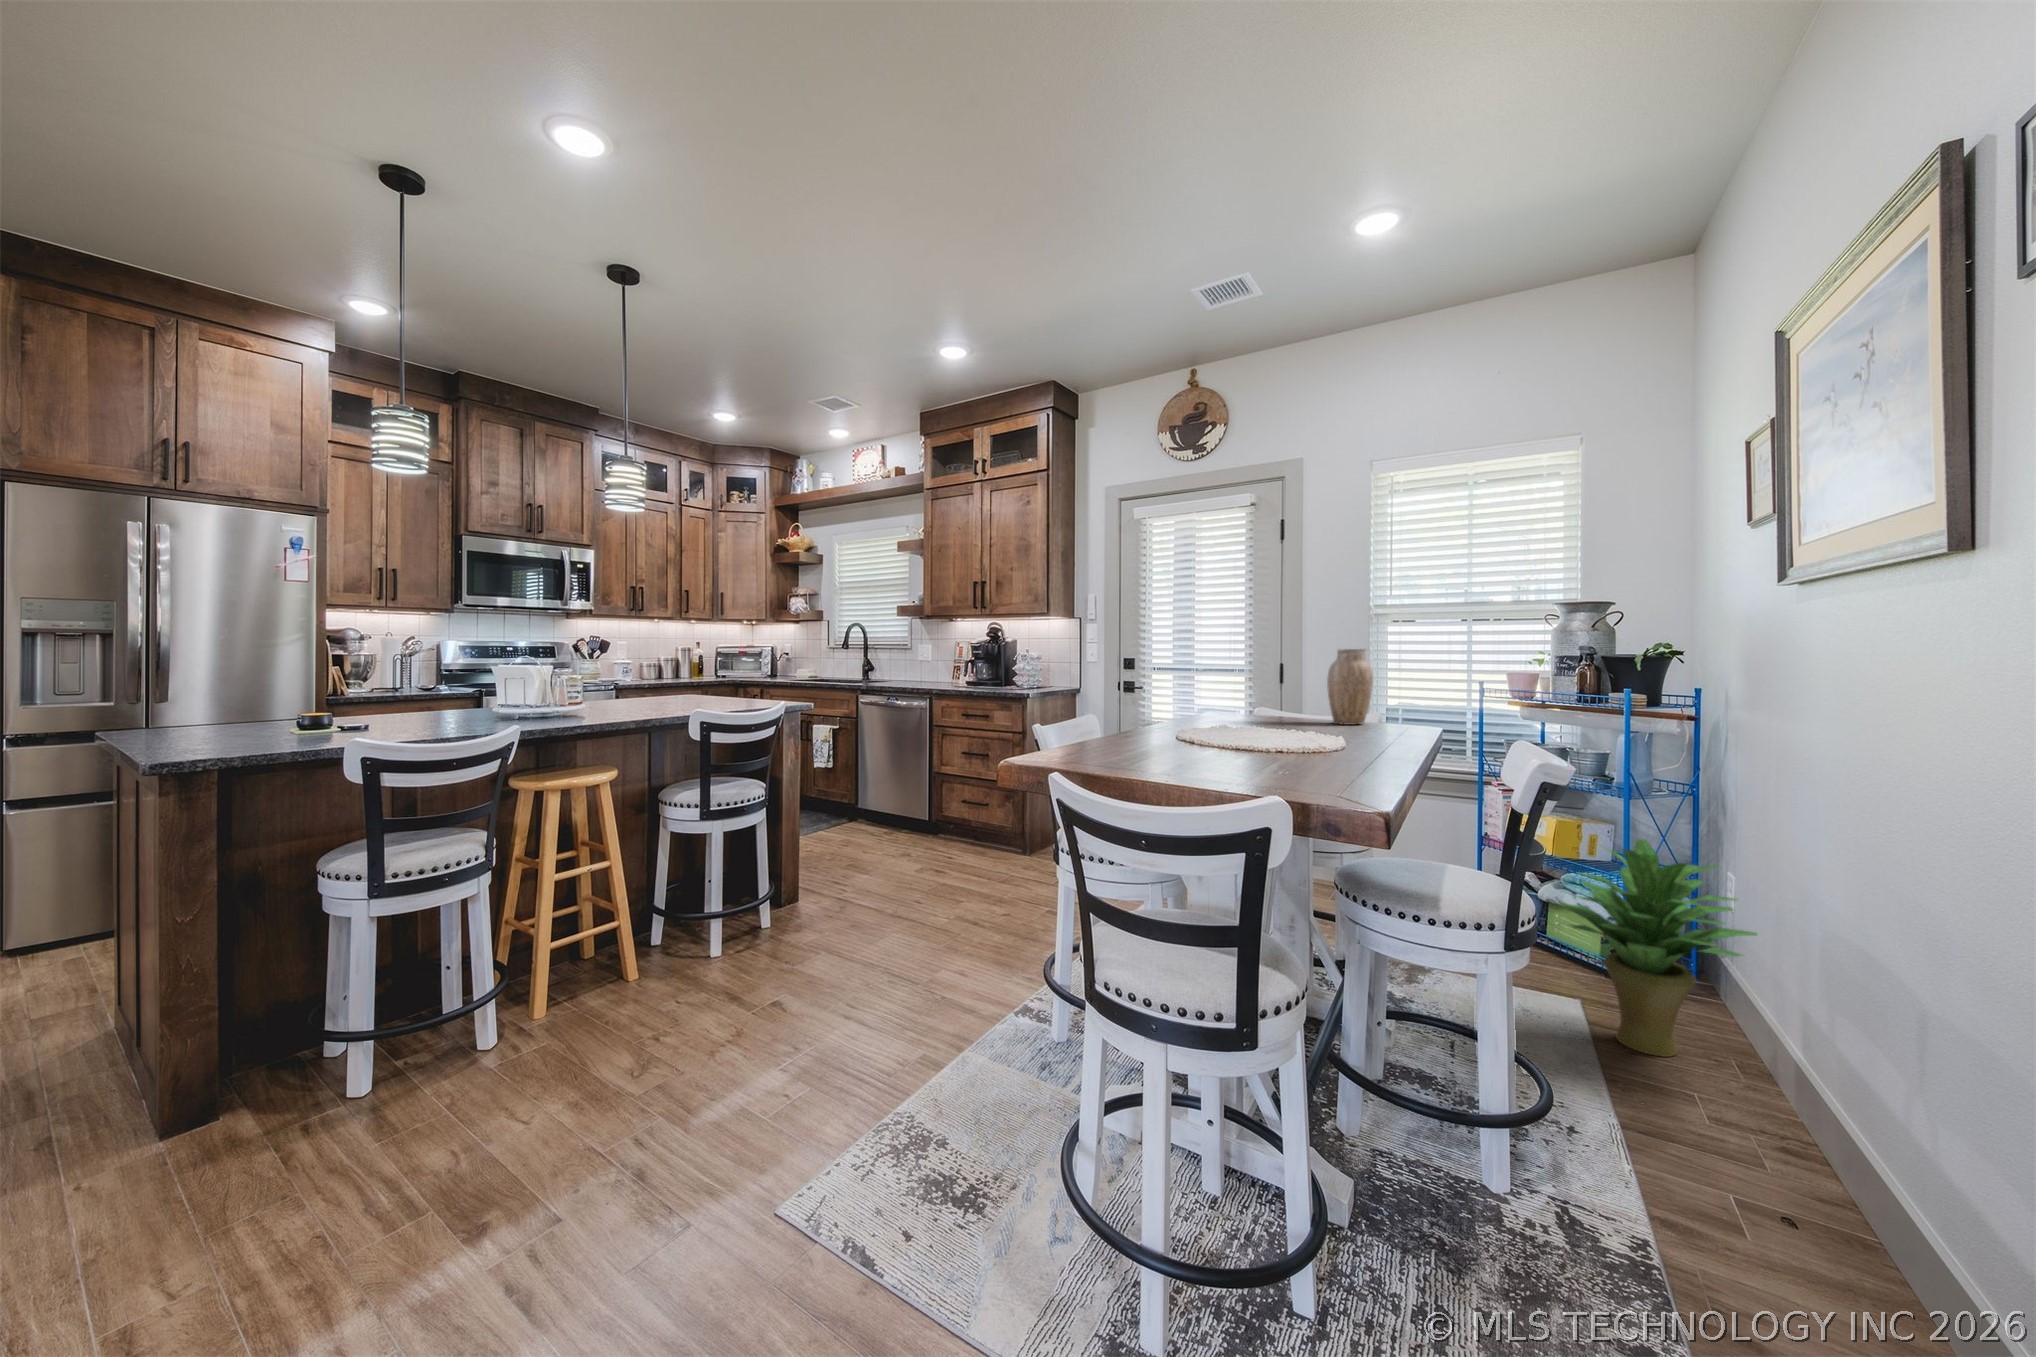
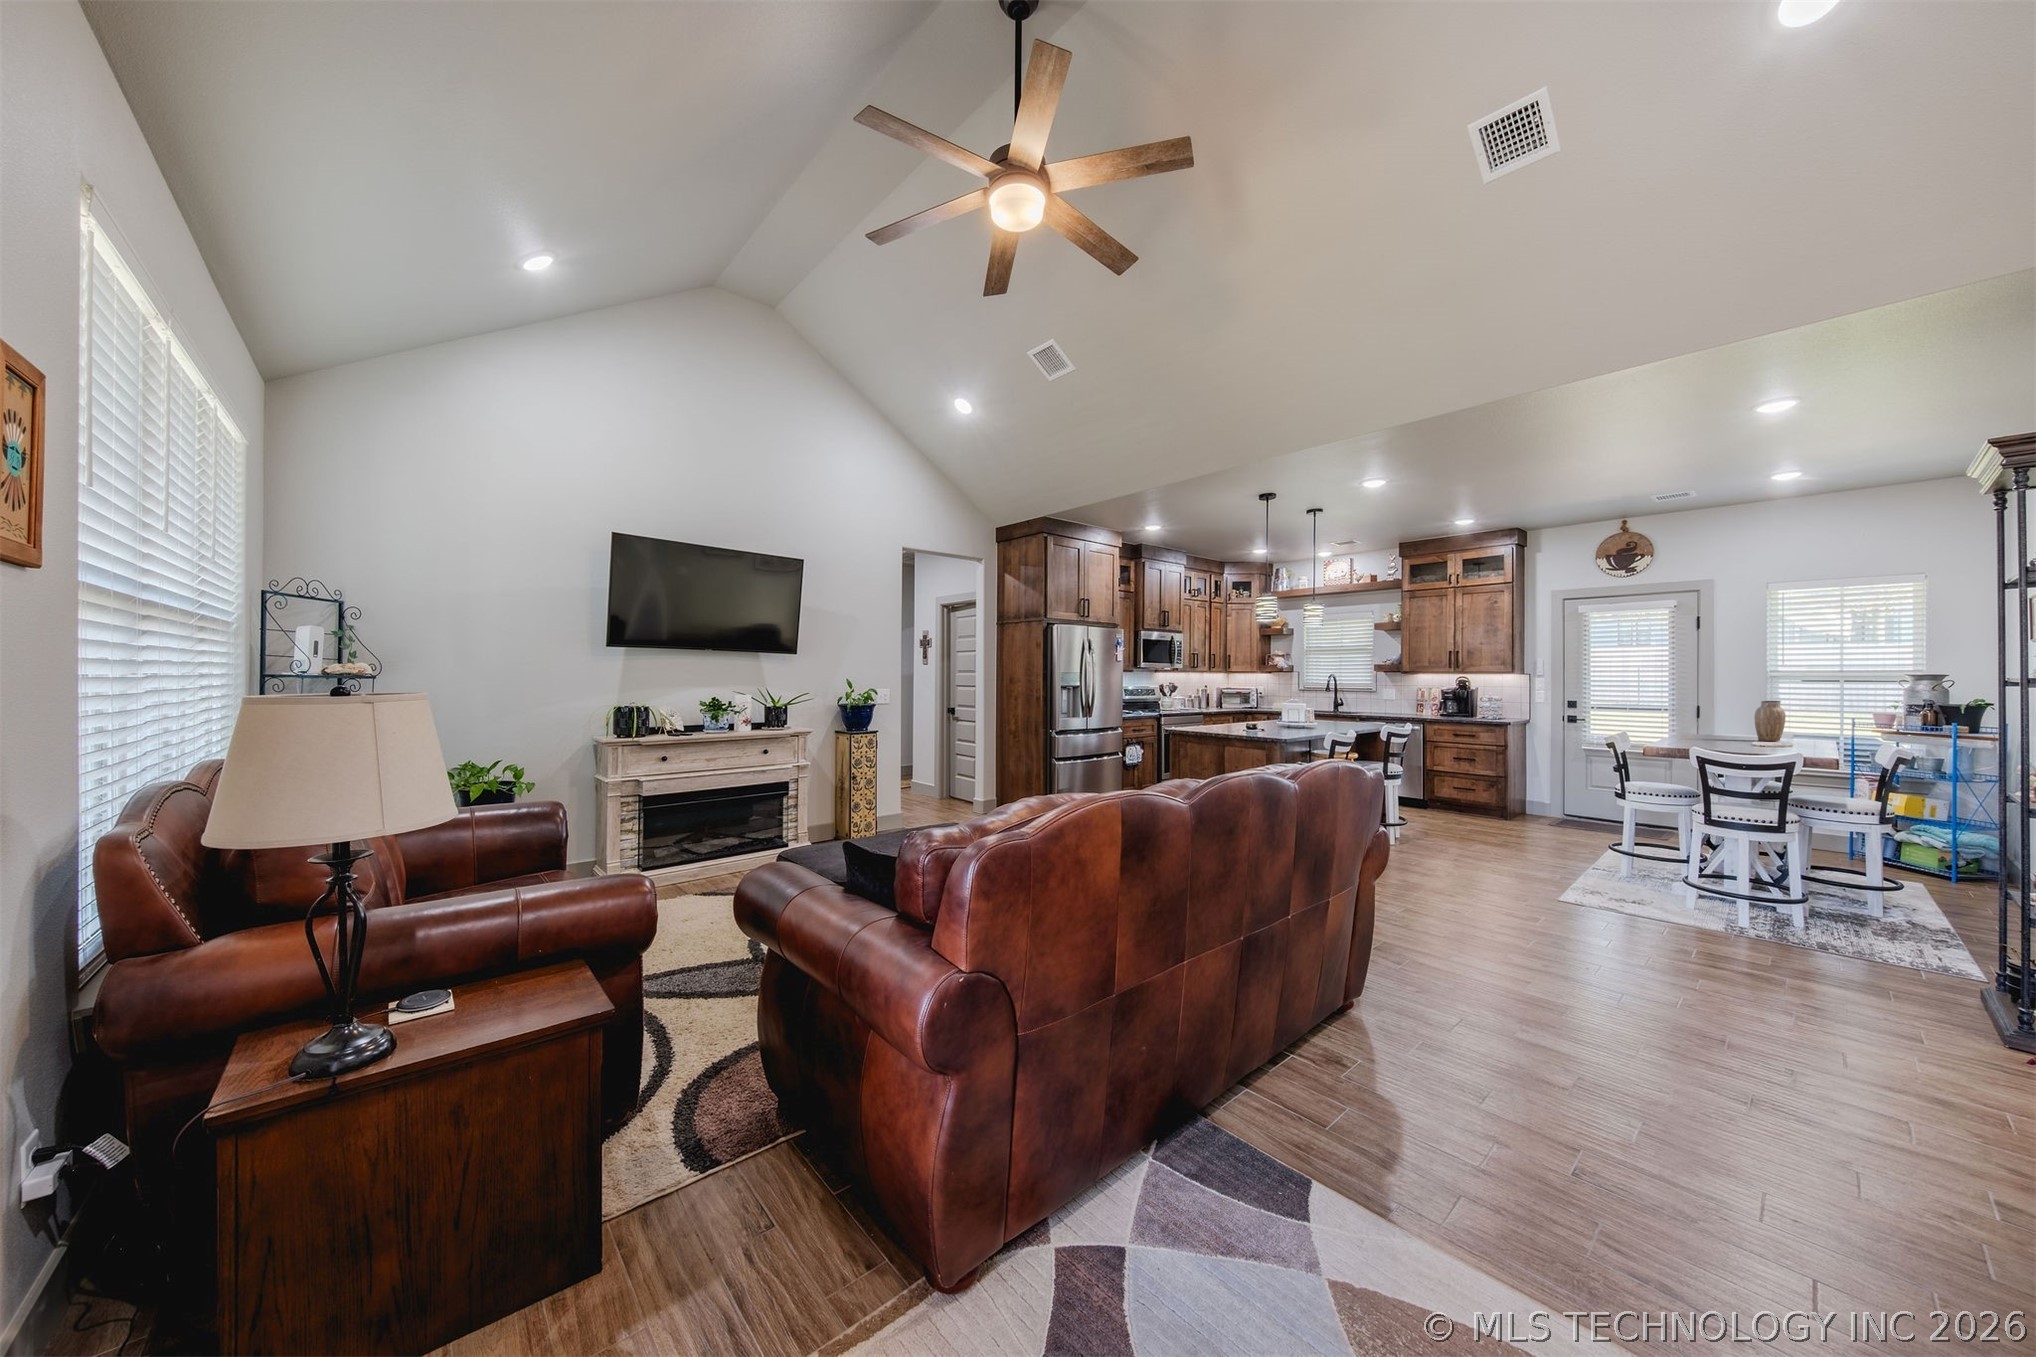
potted plant: present [1561,839,1758,1057] -> none [1909,798,2022,898]

